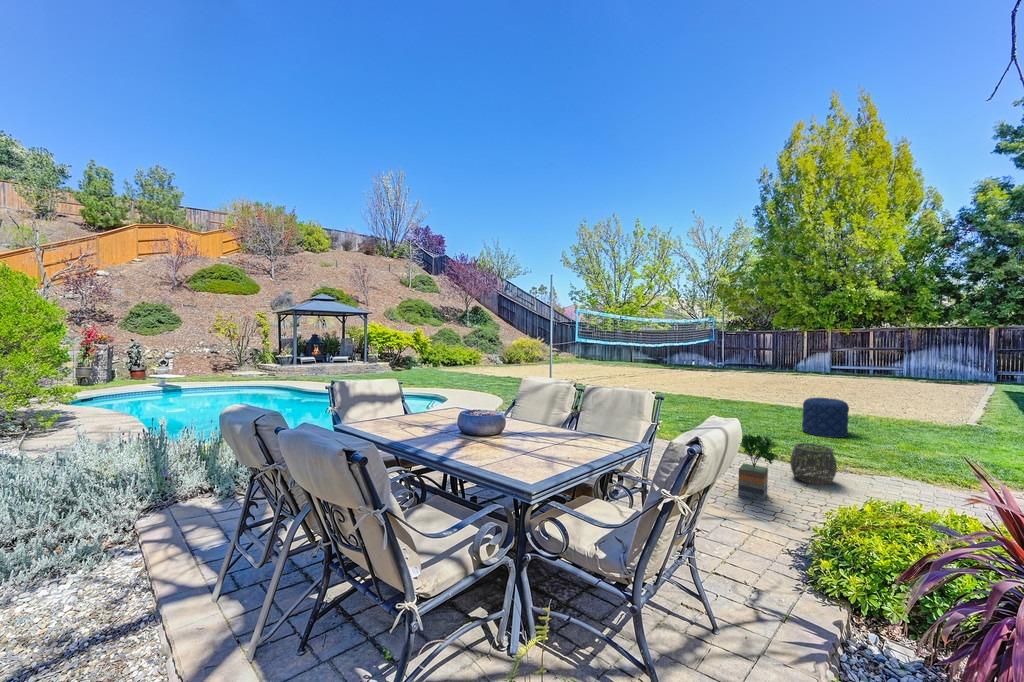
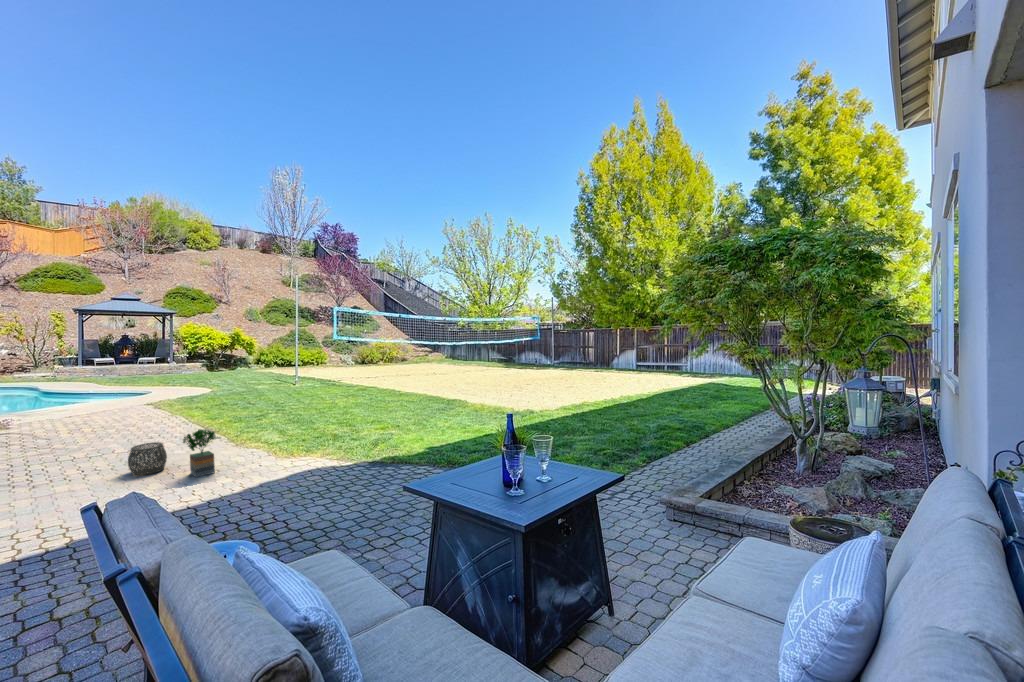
pouf: present [802,398,849,438] -> none [321,401,355,436]
potted tree: present [738,434,779,501] -> present [183,429,221,477]

